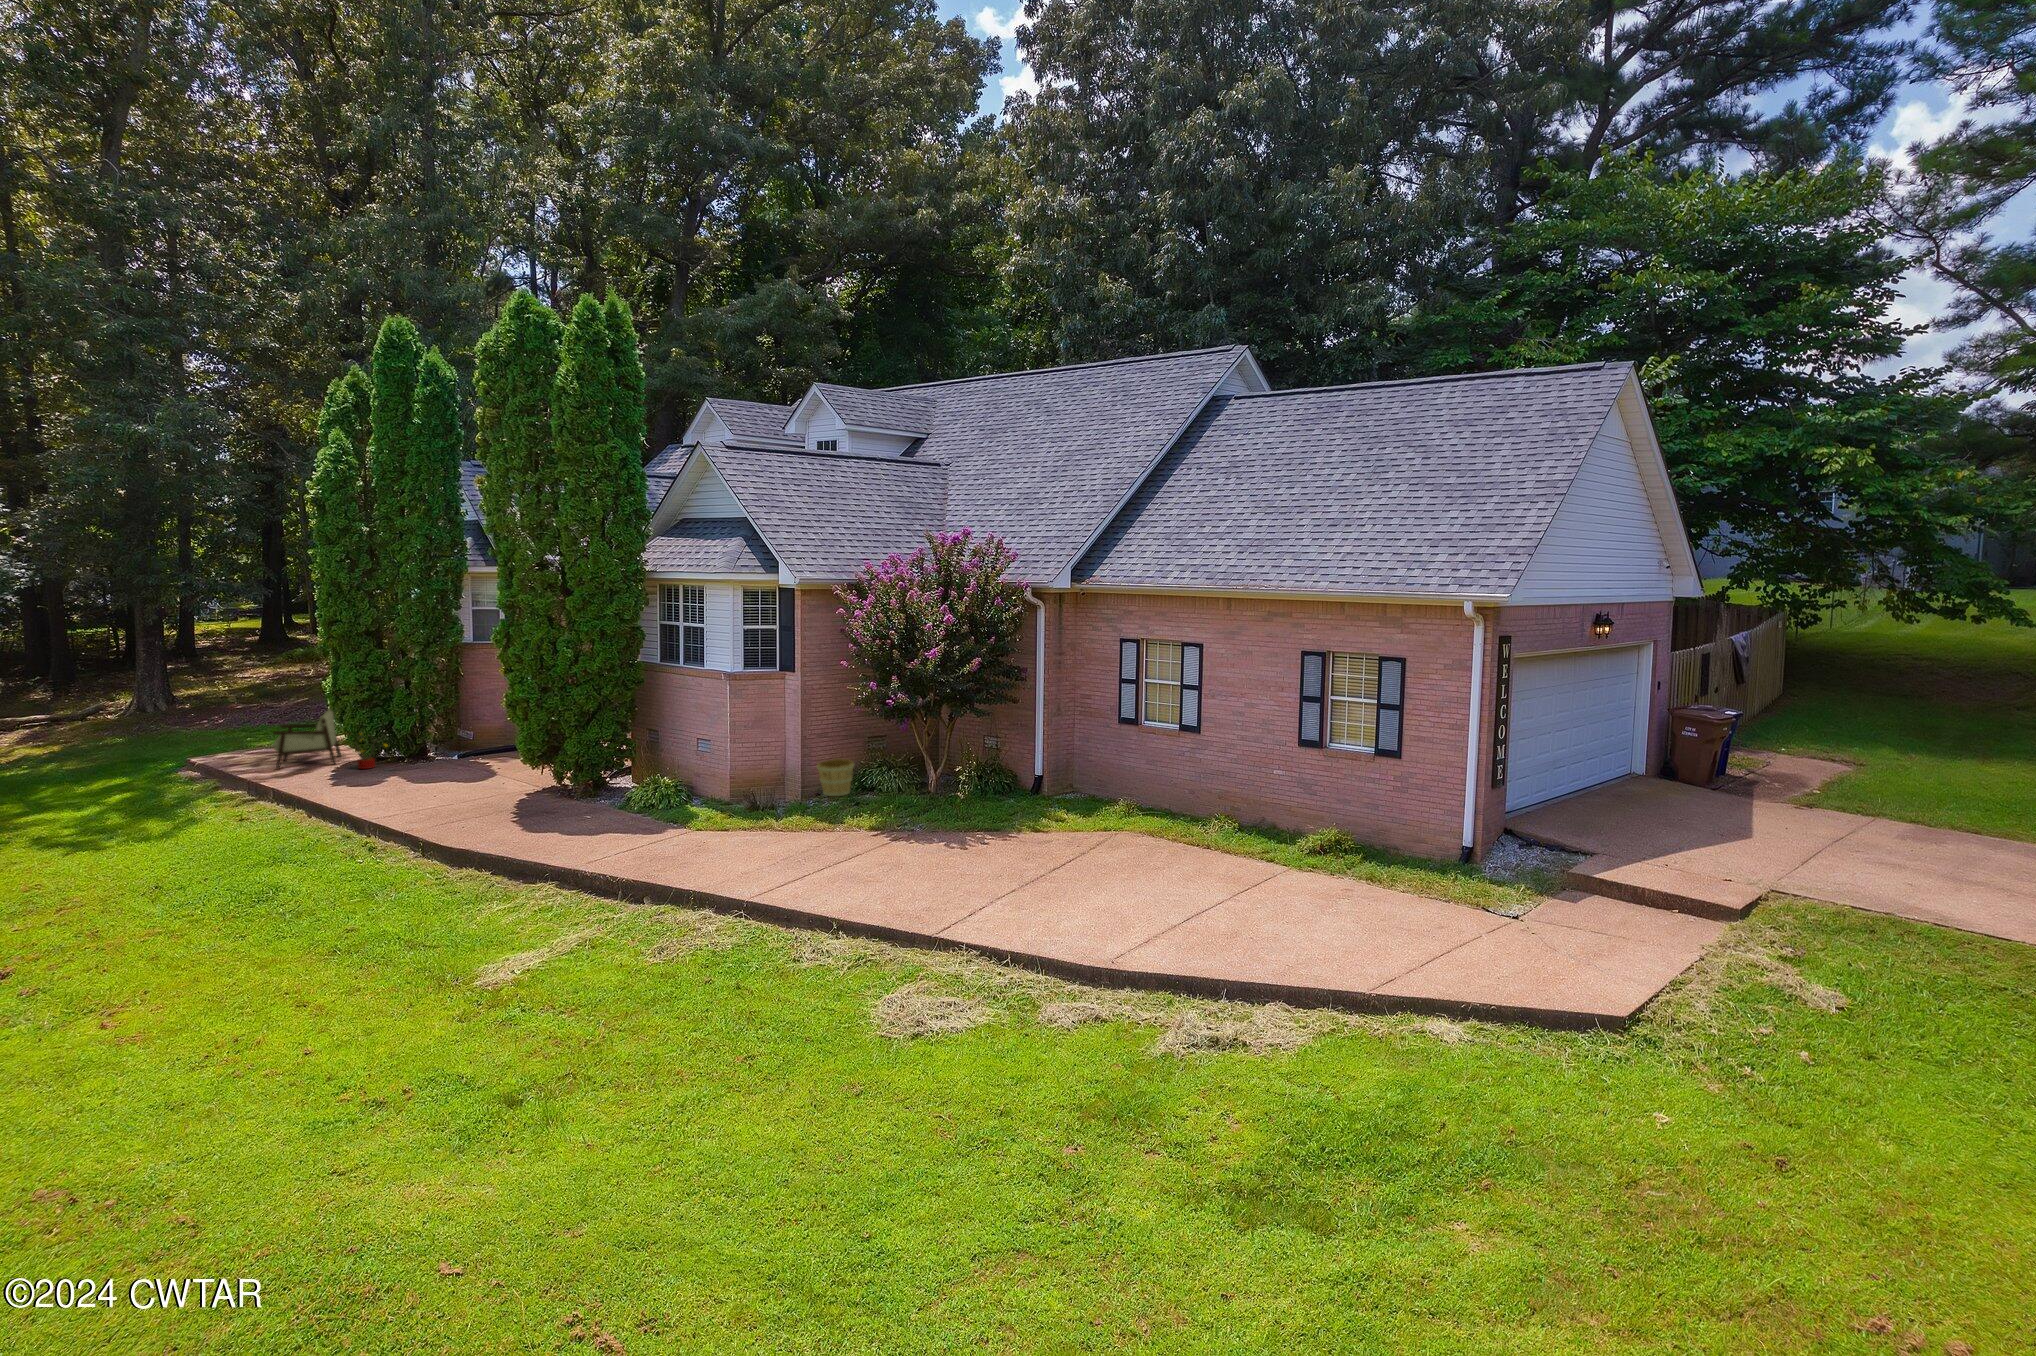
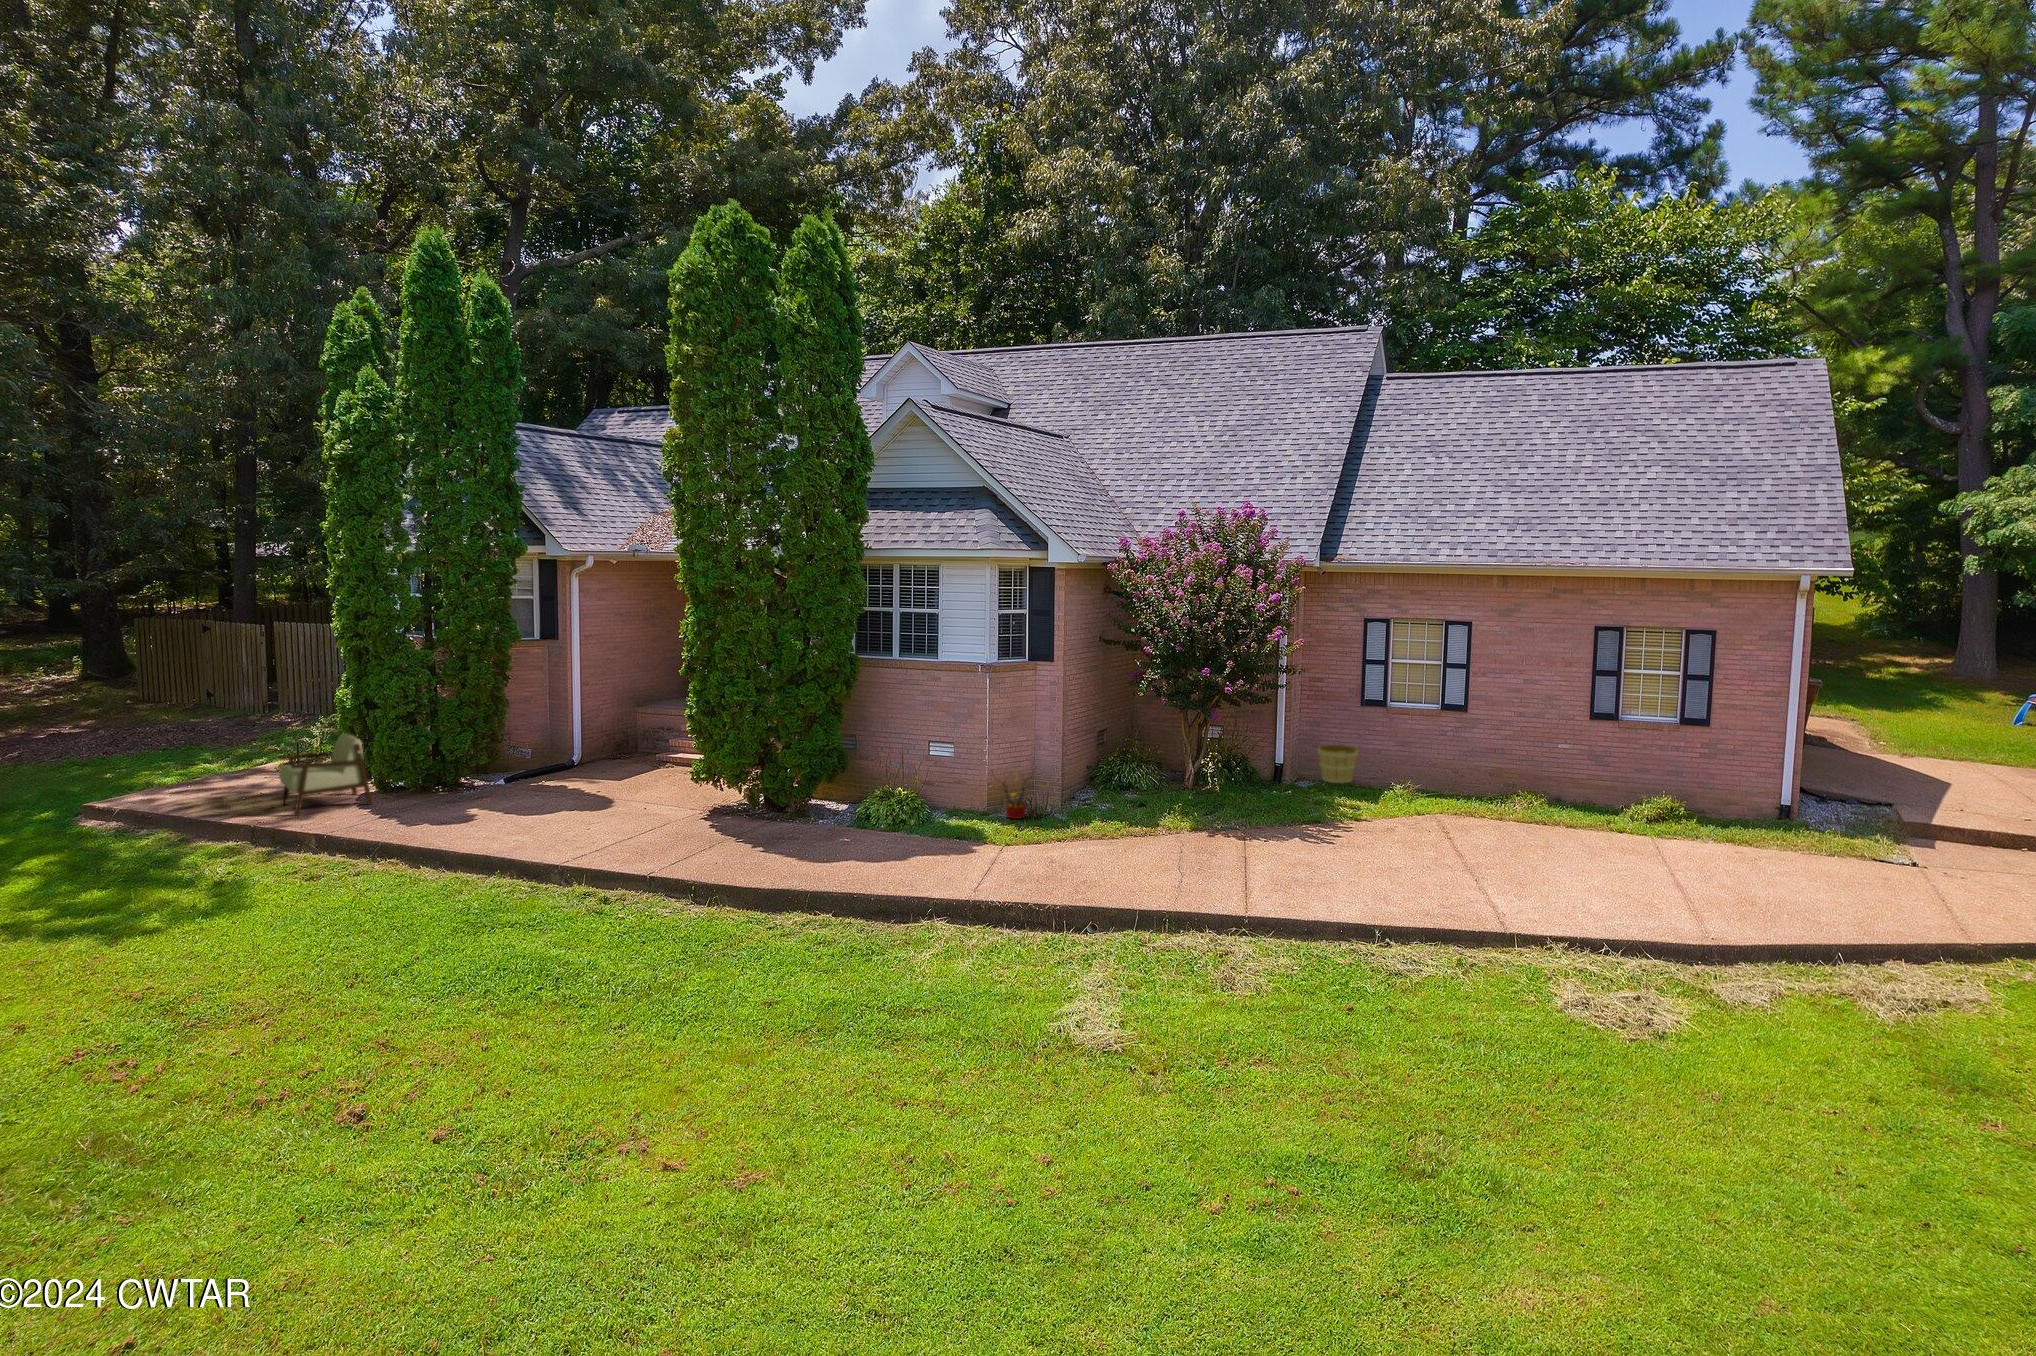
decorative plant: present [350,735,387,769] -> present [1002,773,1043,819]
wooden bucket: present [817,759,854,796] -> present [1318,745,1358,784]

